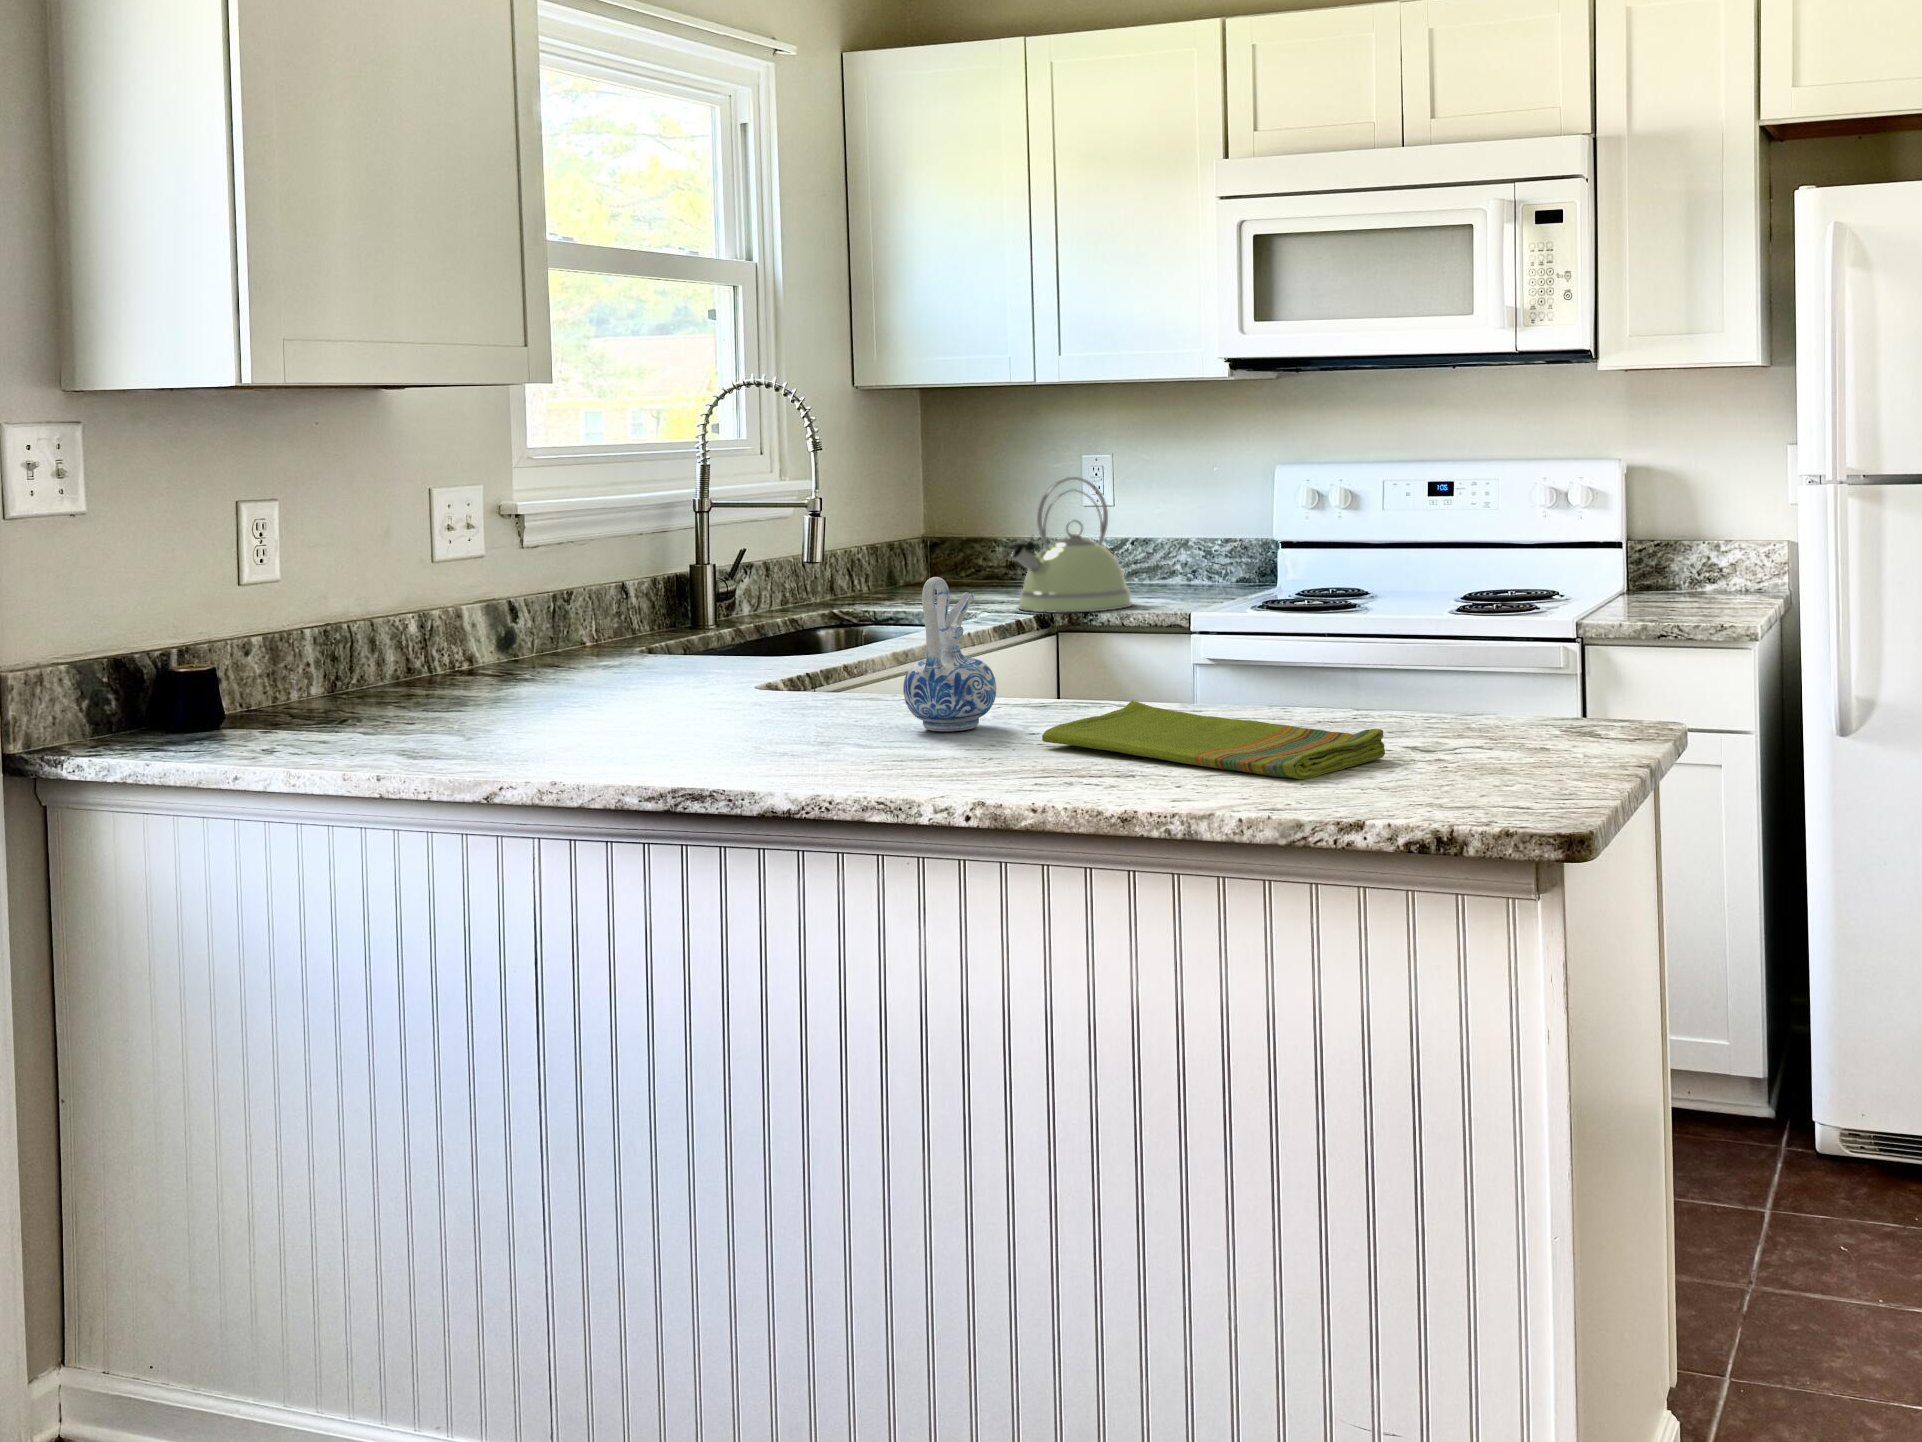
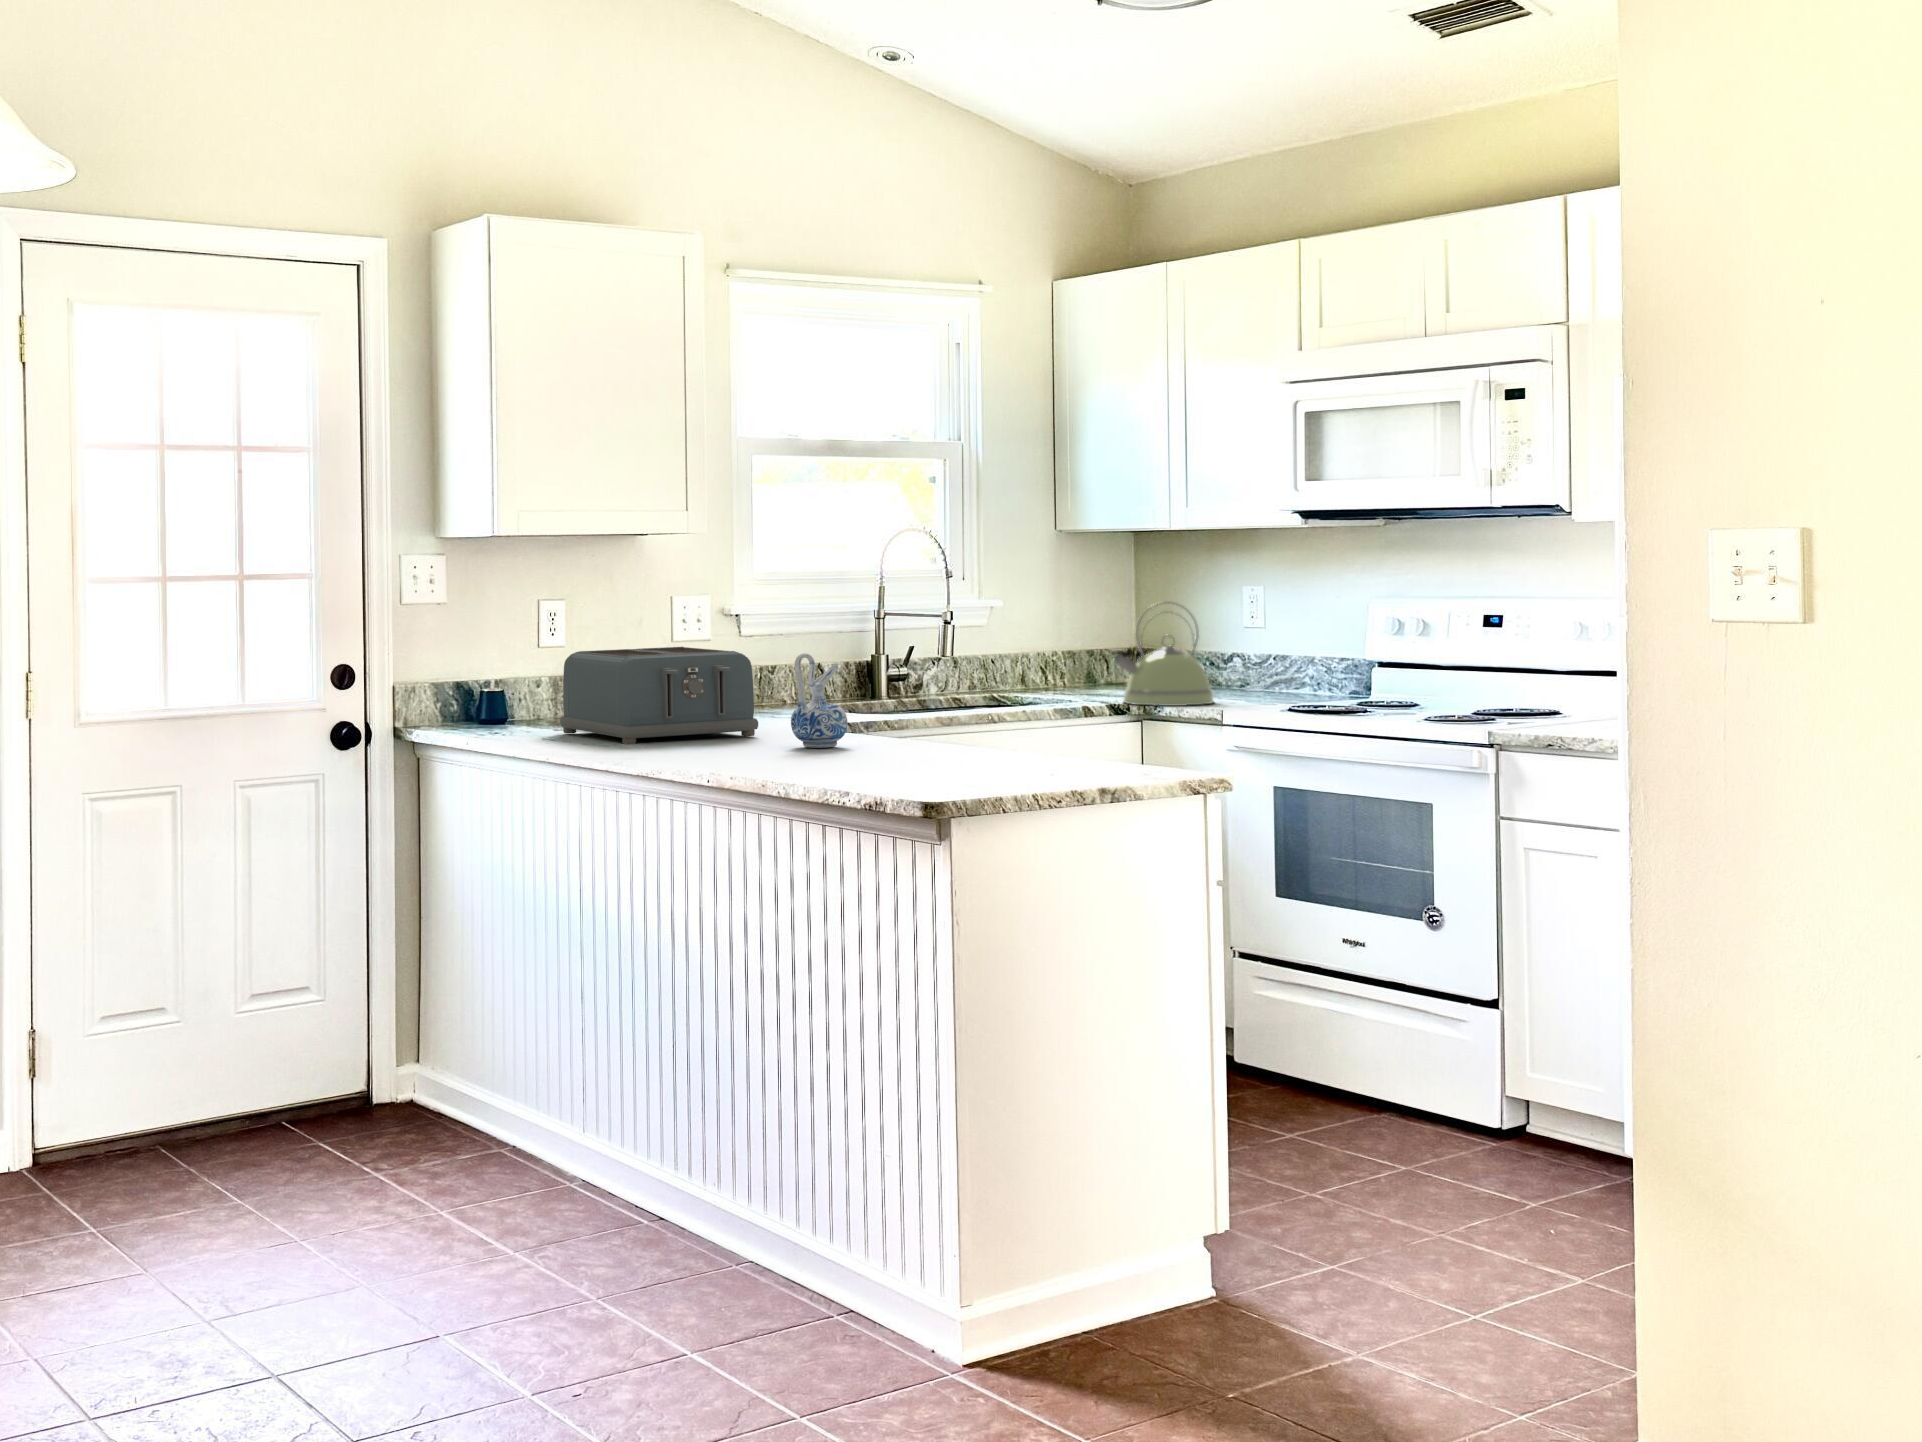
toaster: none [398,572,770,753] -> present [560,647,758,744]
dish towel: present [1042,701,1385,779] -> none [829,735,975,774]

